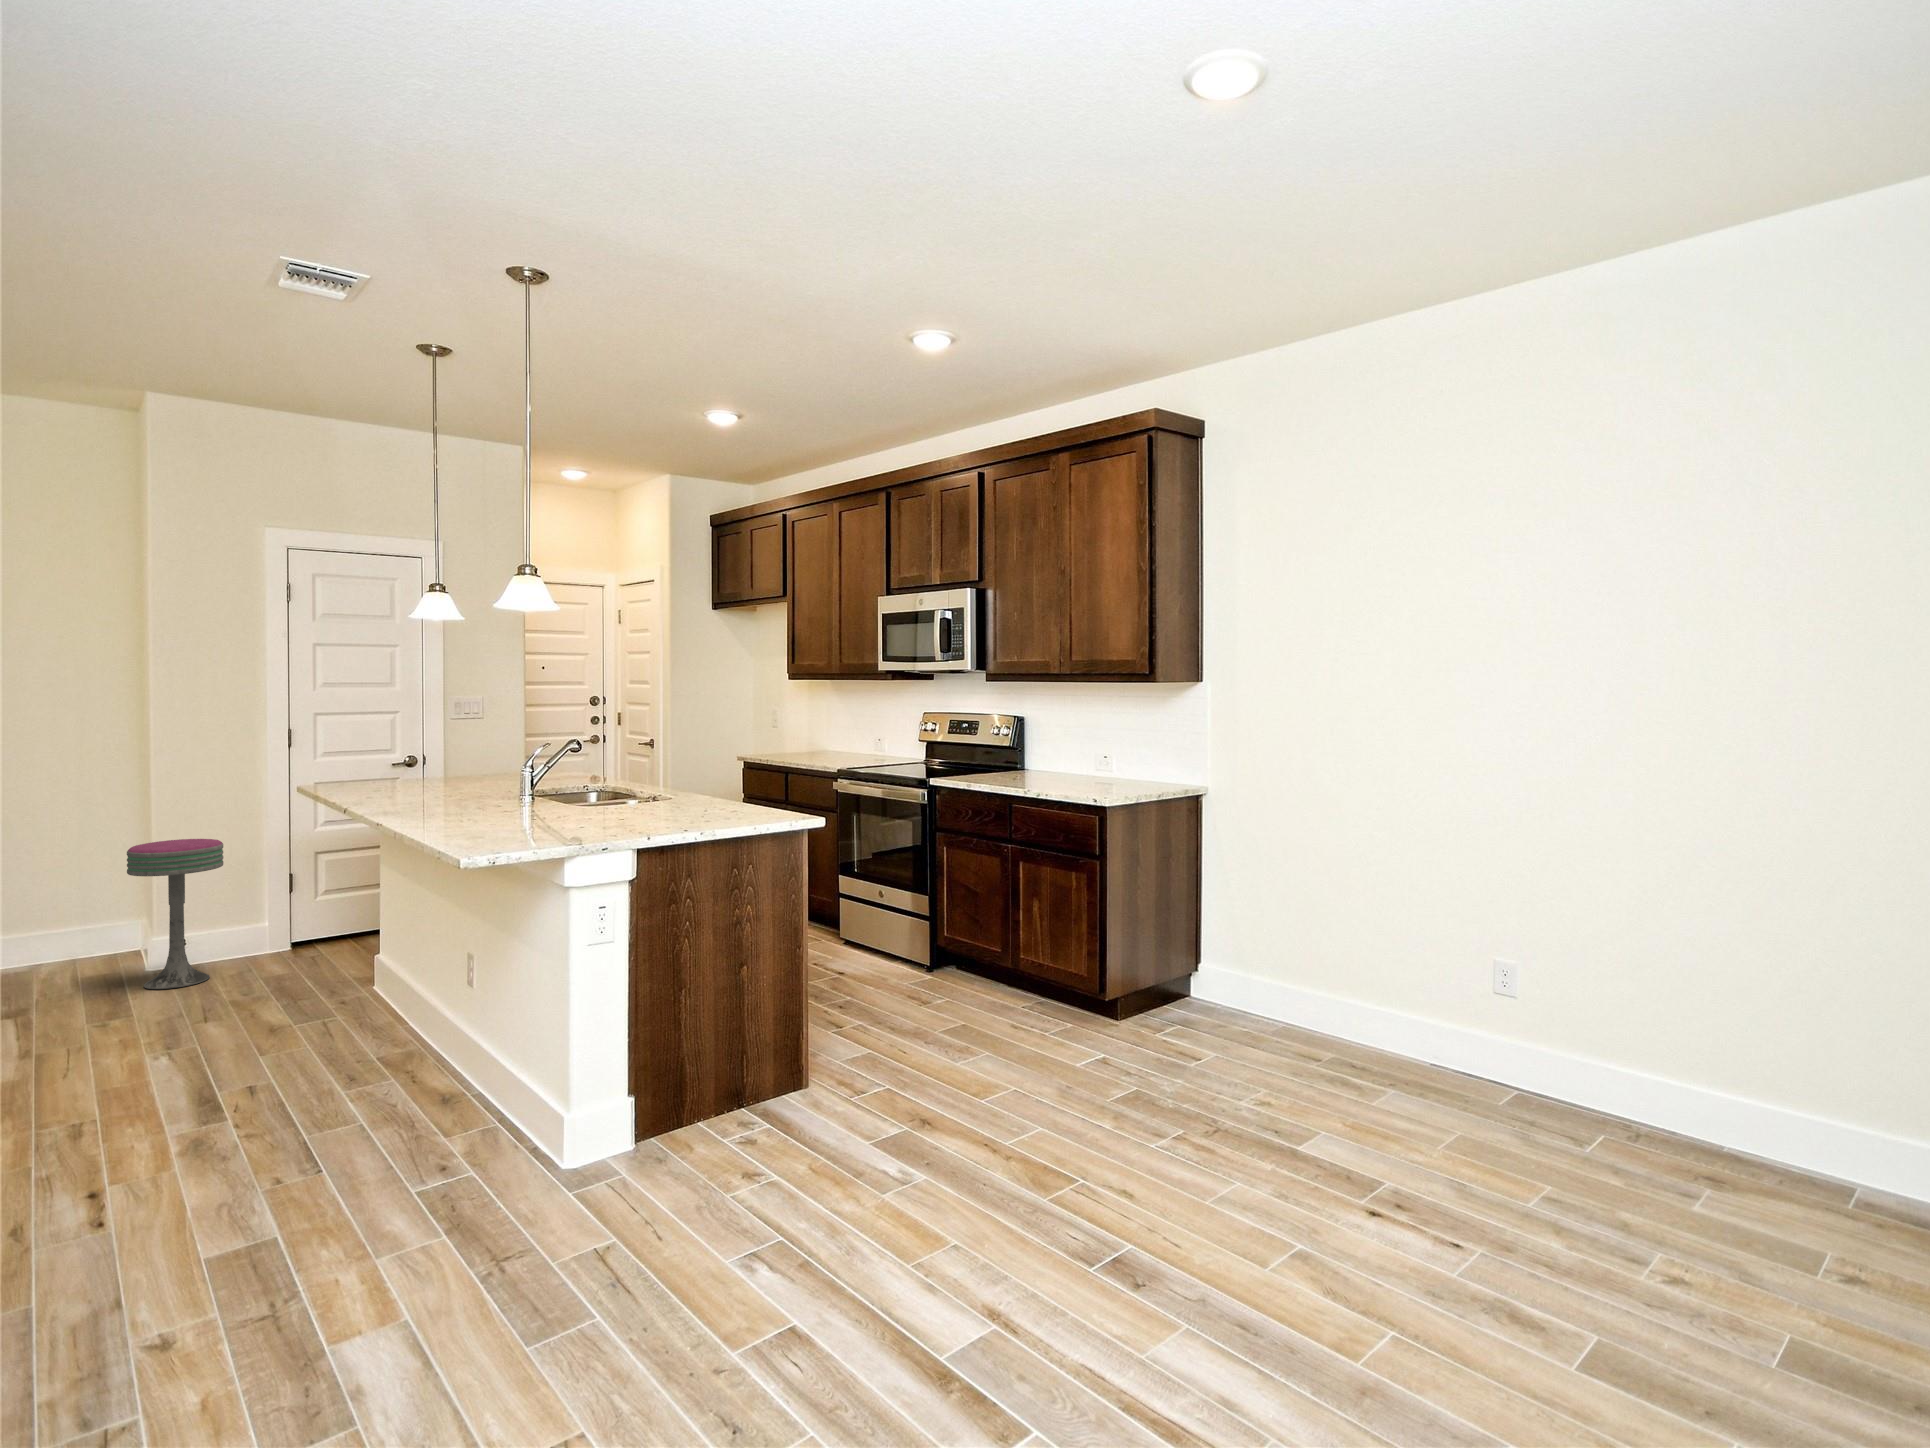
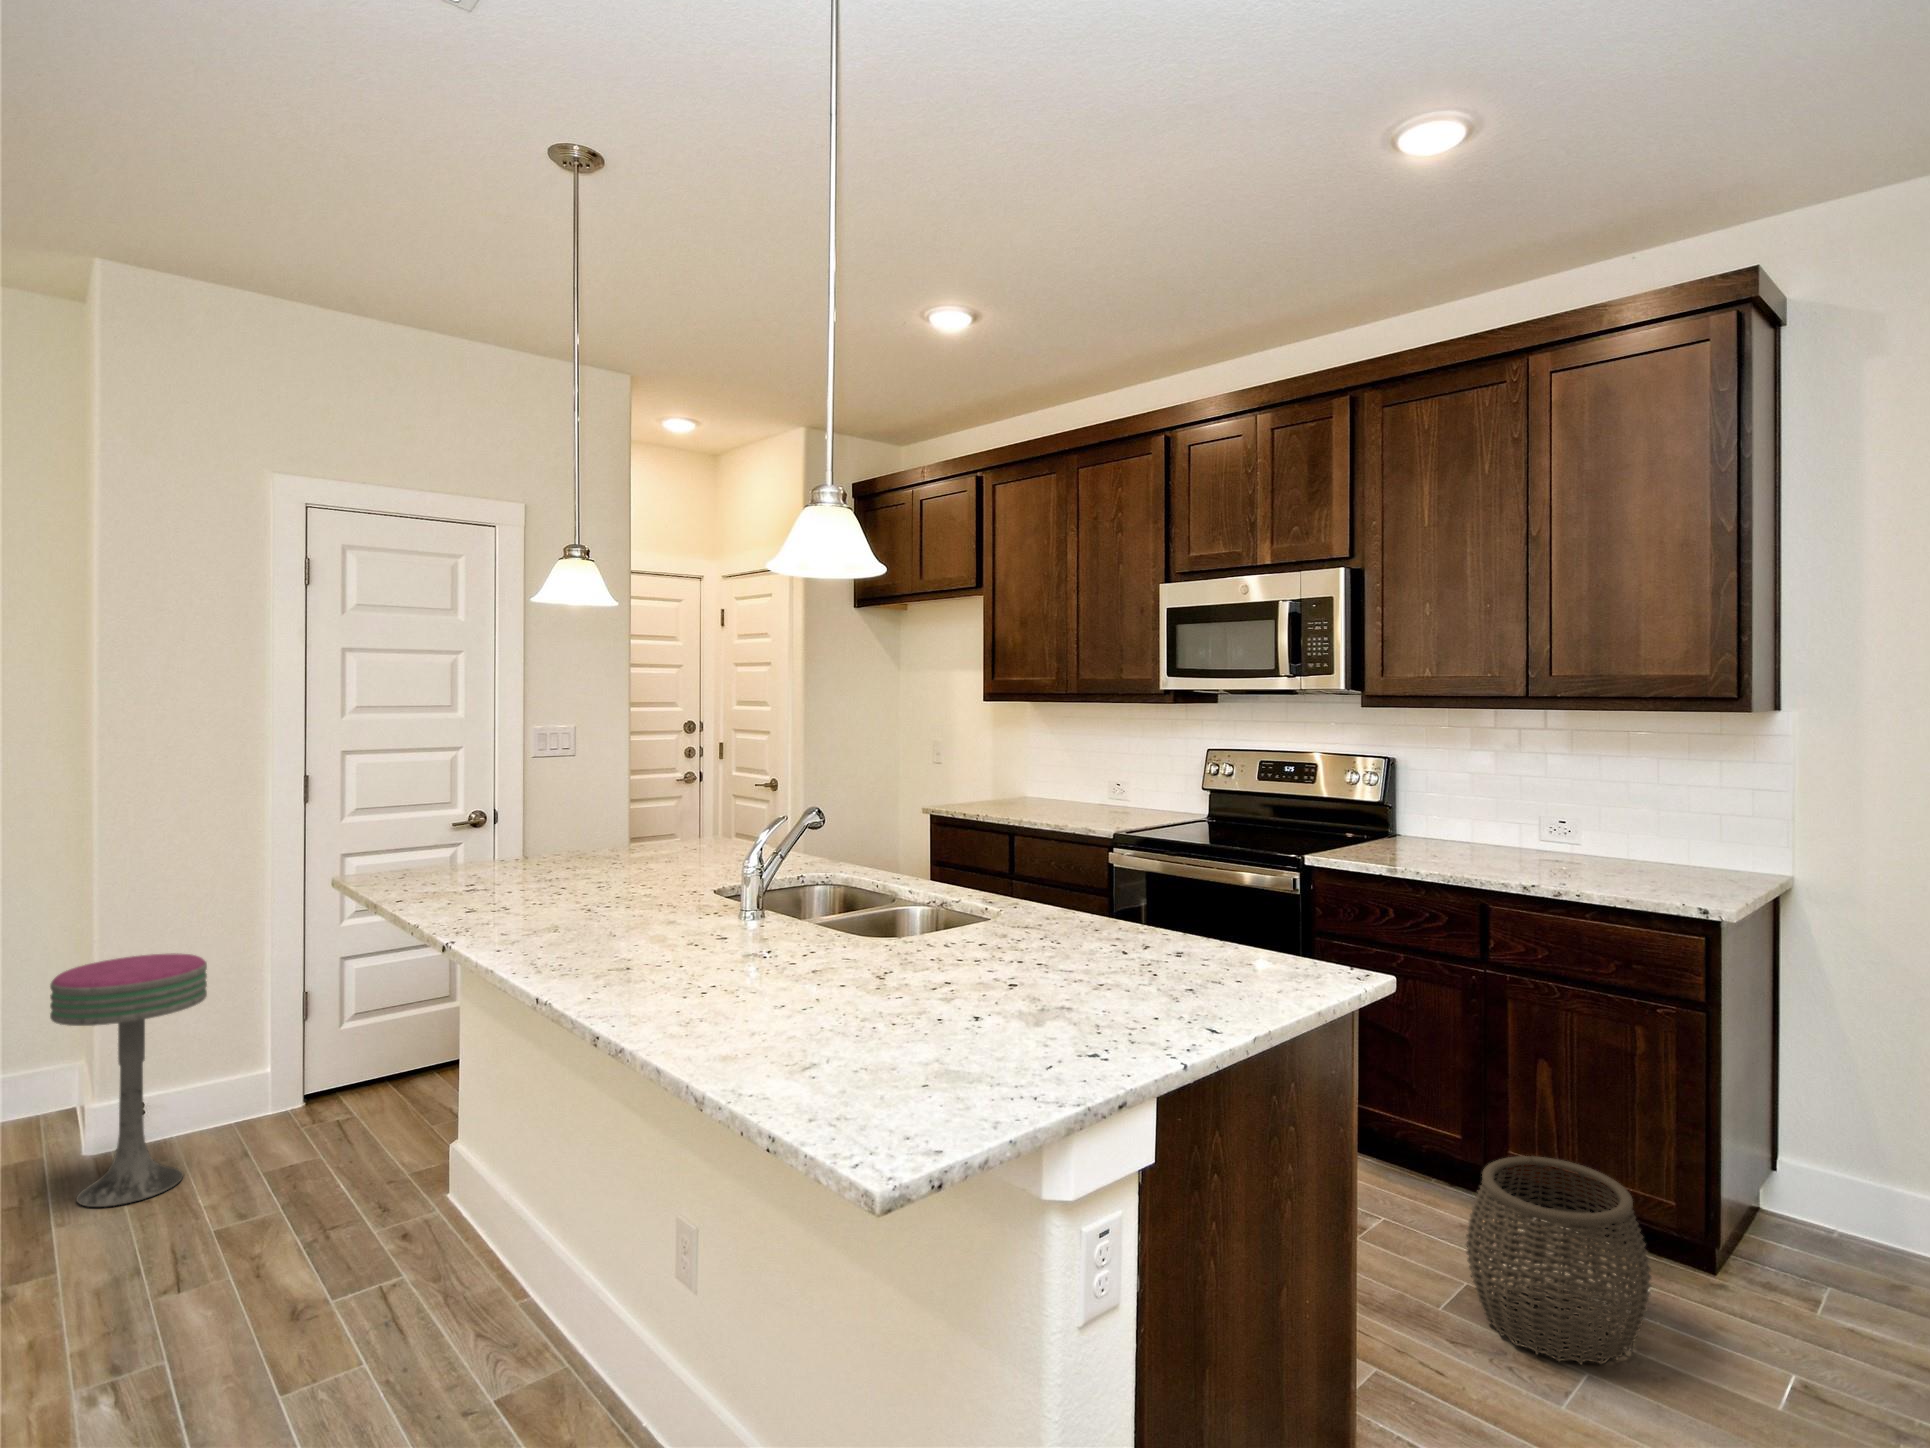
woven basket: none [940,947,1038,1052] -> present [1465,1156,1652,1364]

